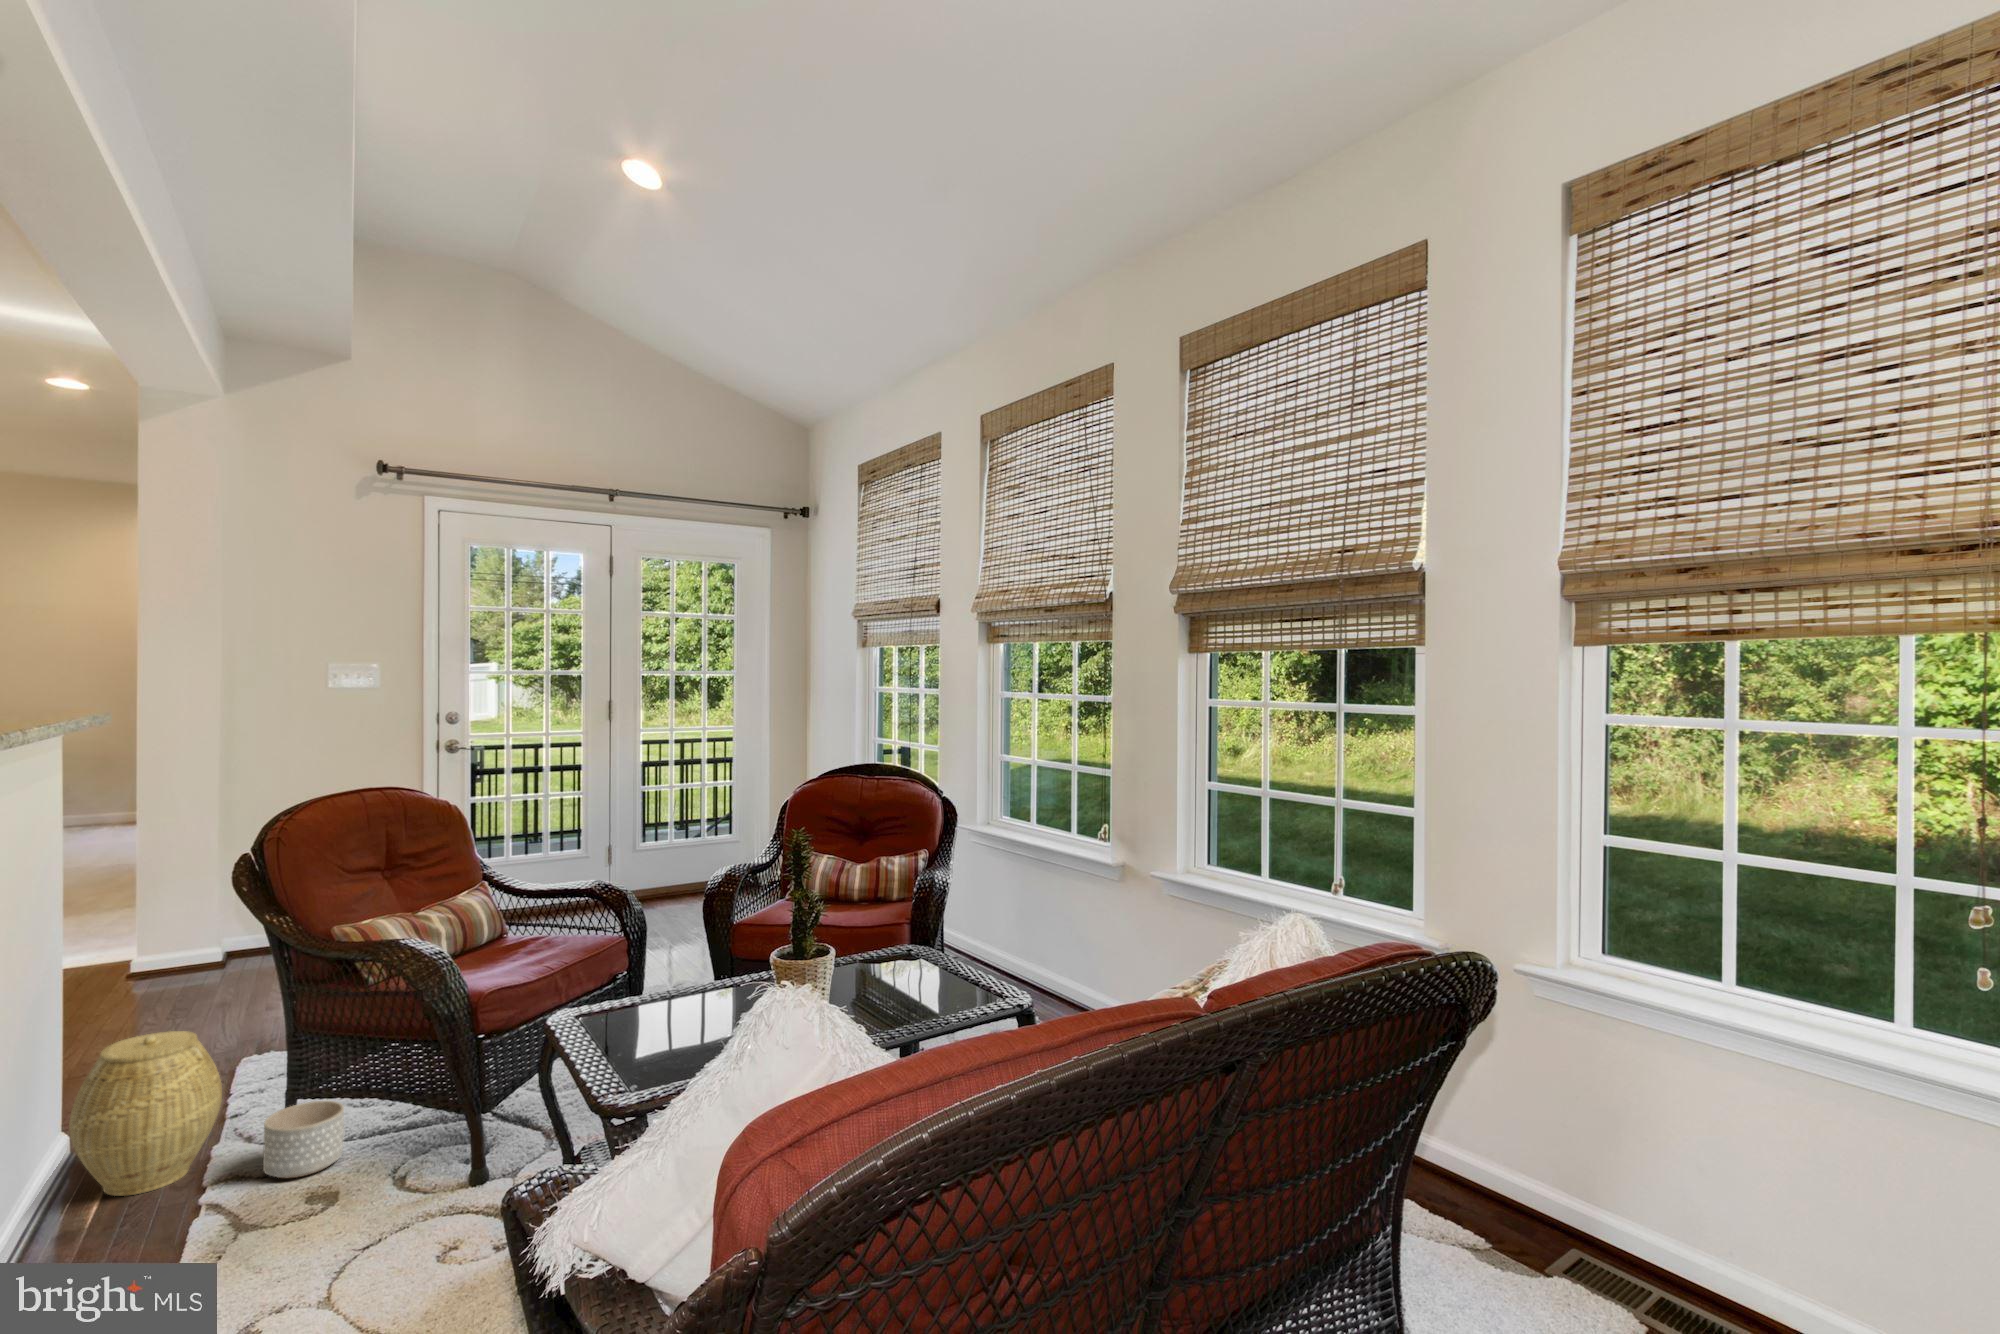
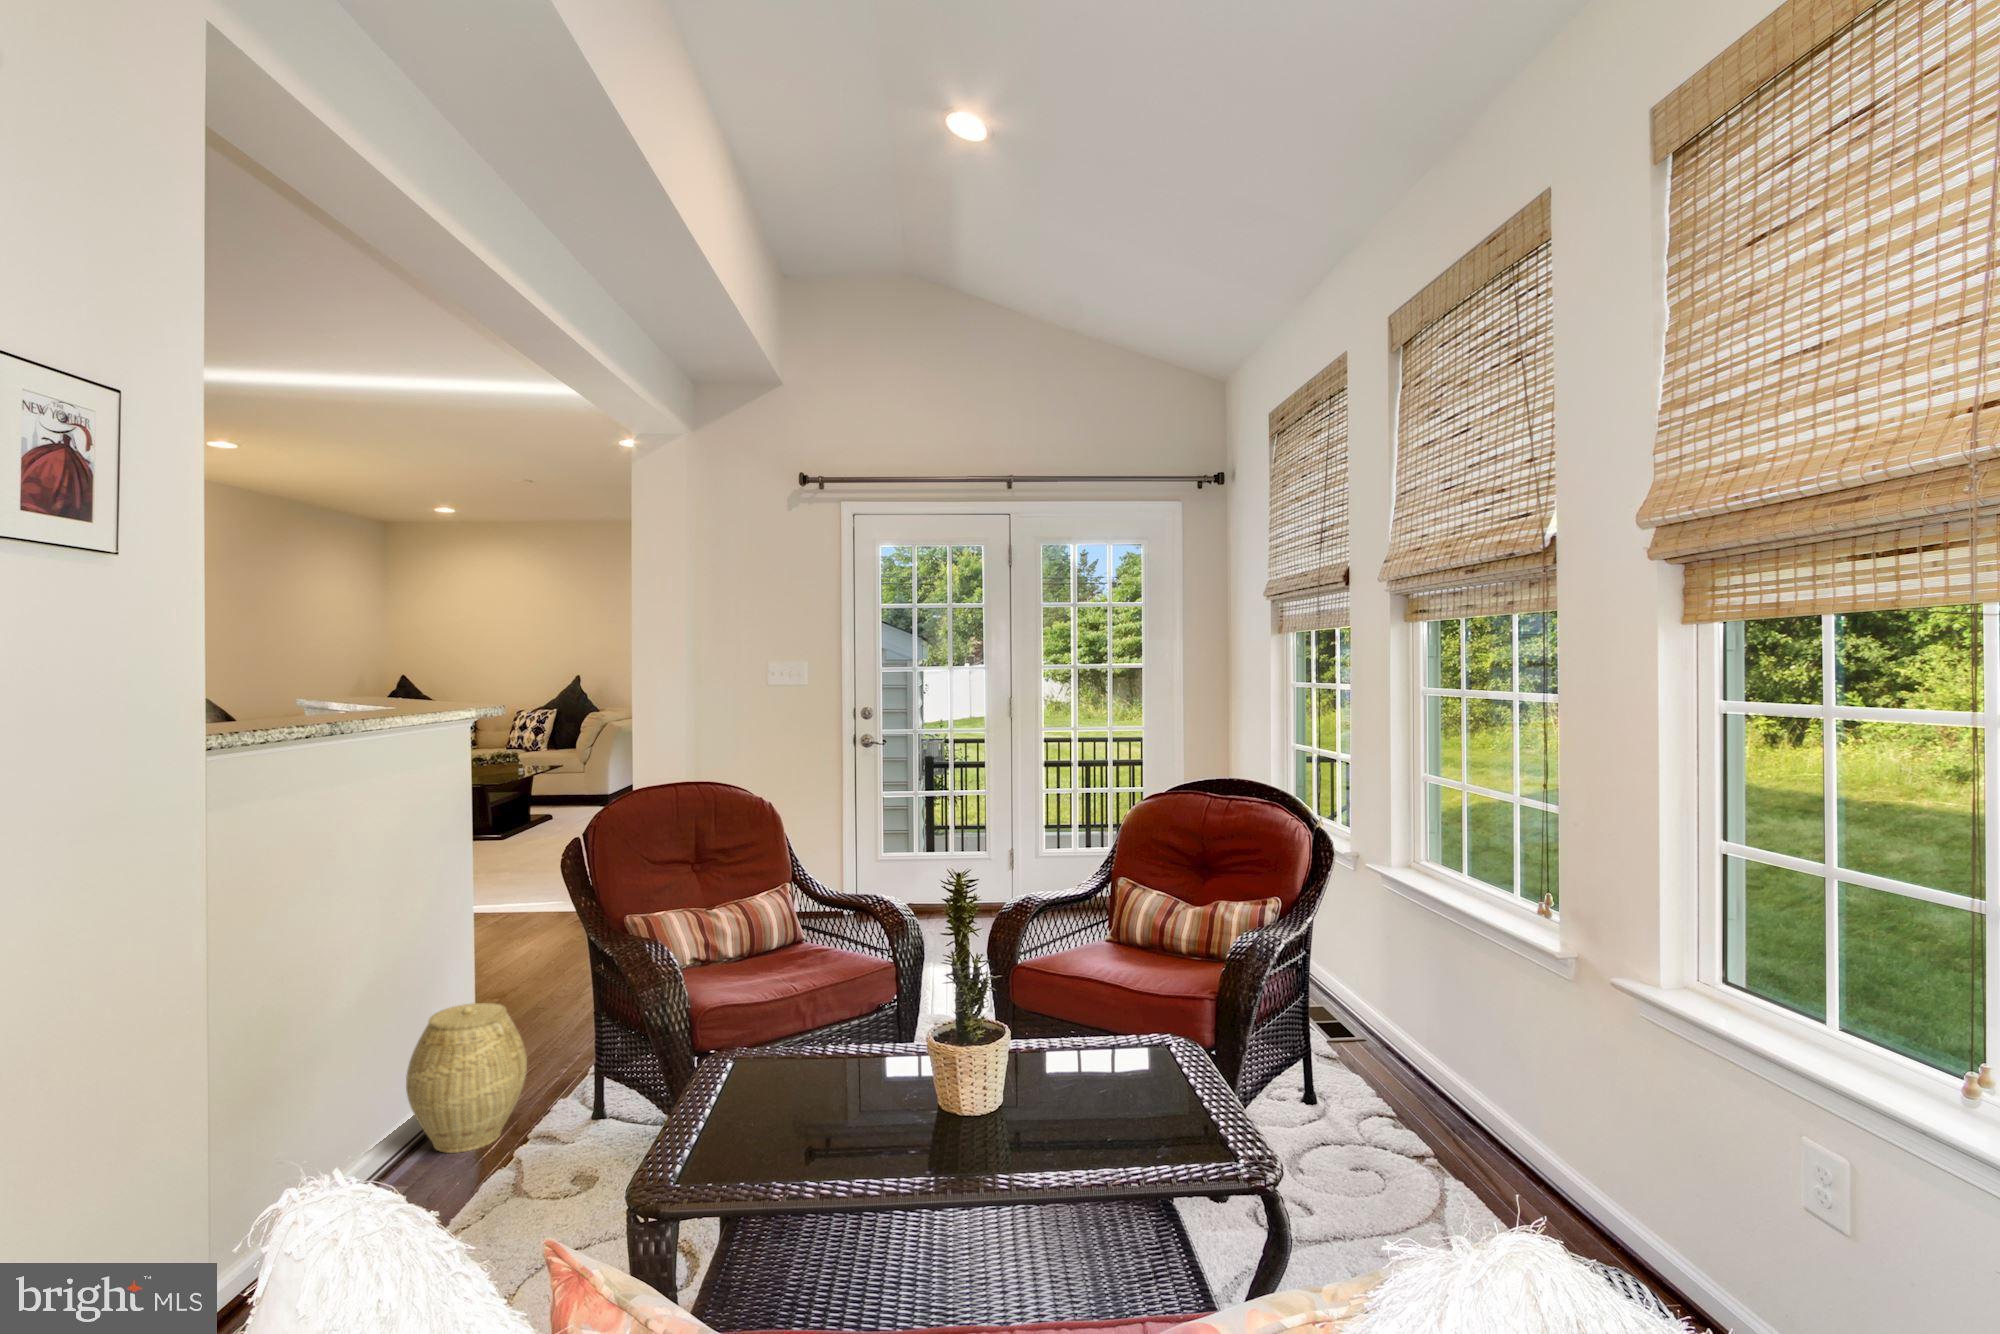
planter: present [263,1101,344,1178] -> none [535,1094,606,1171]

